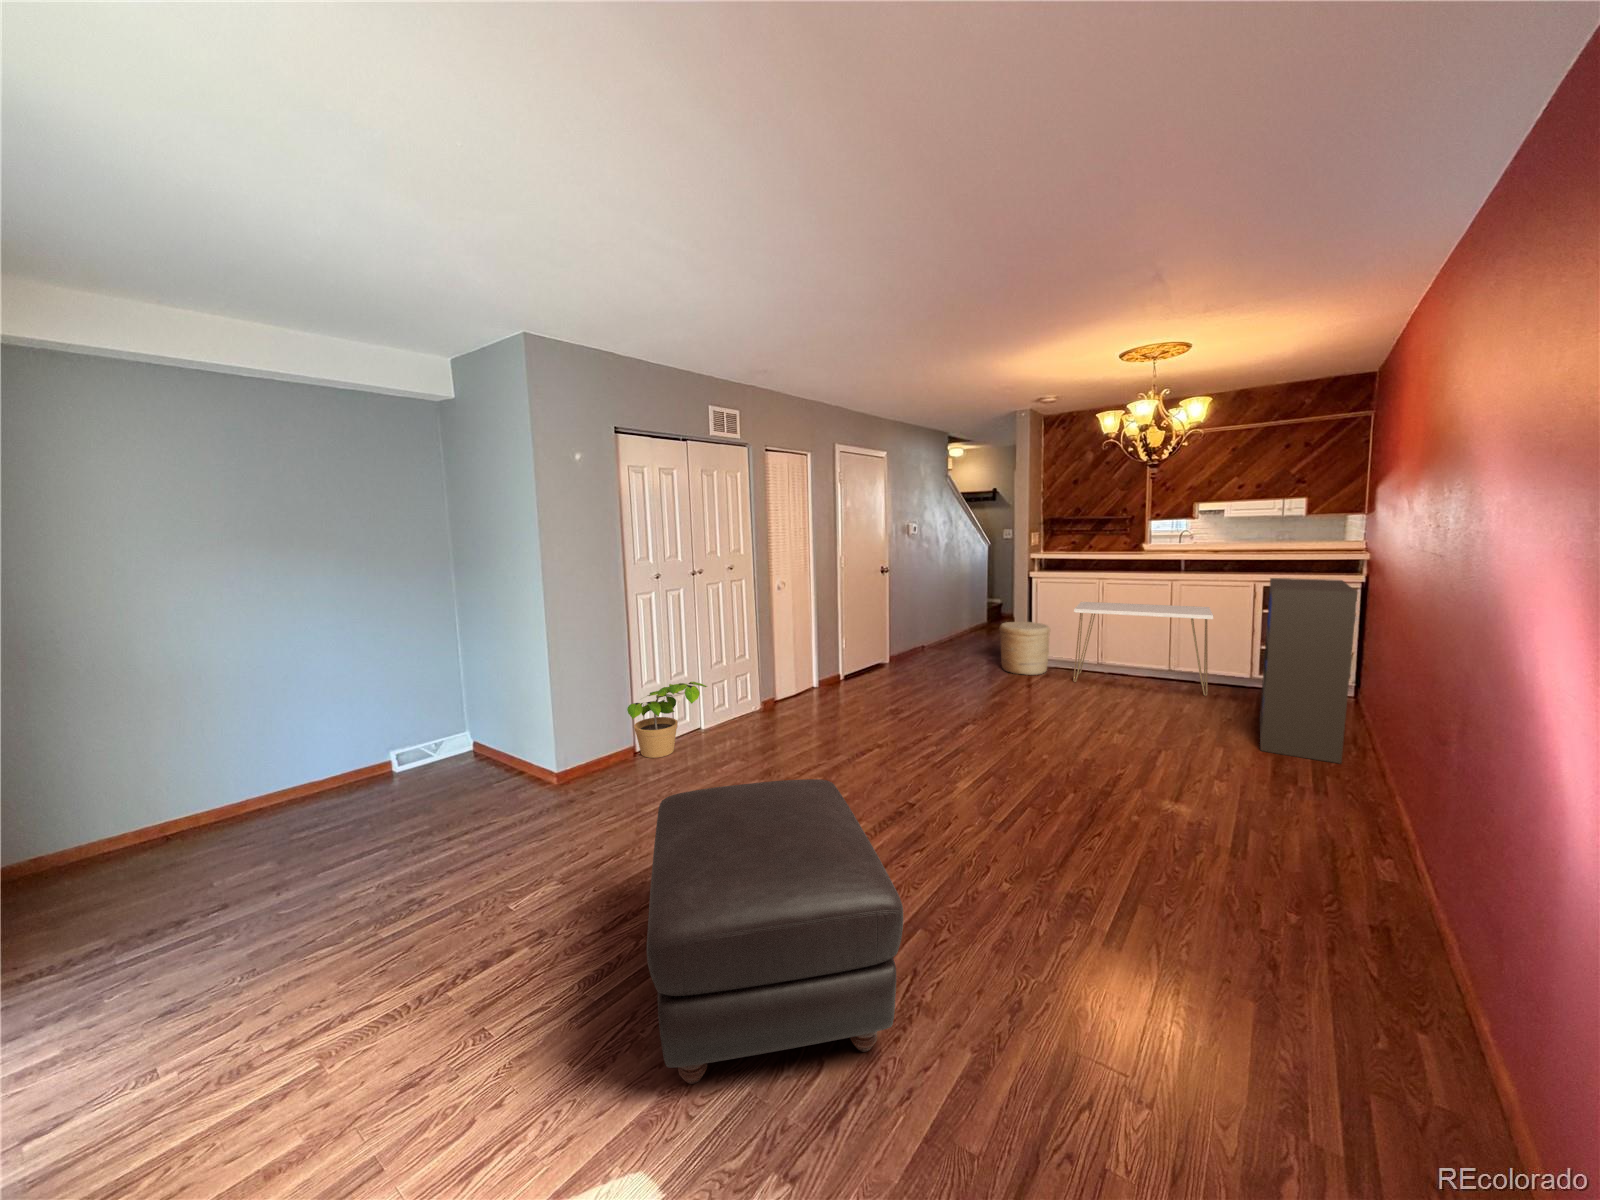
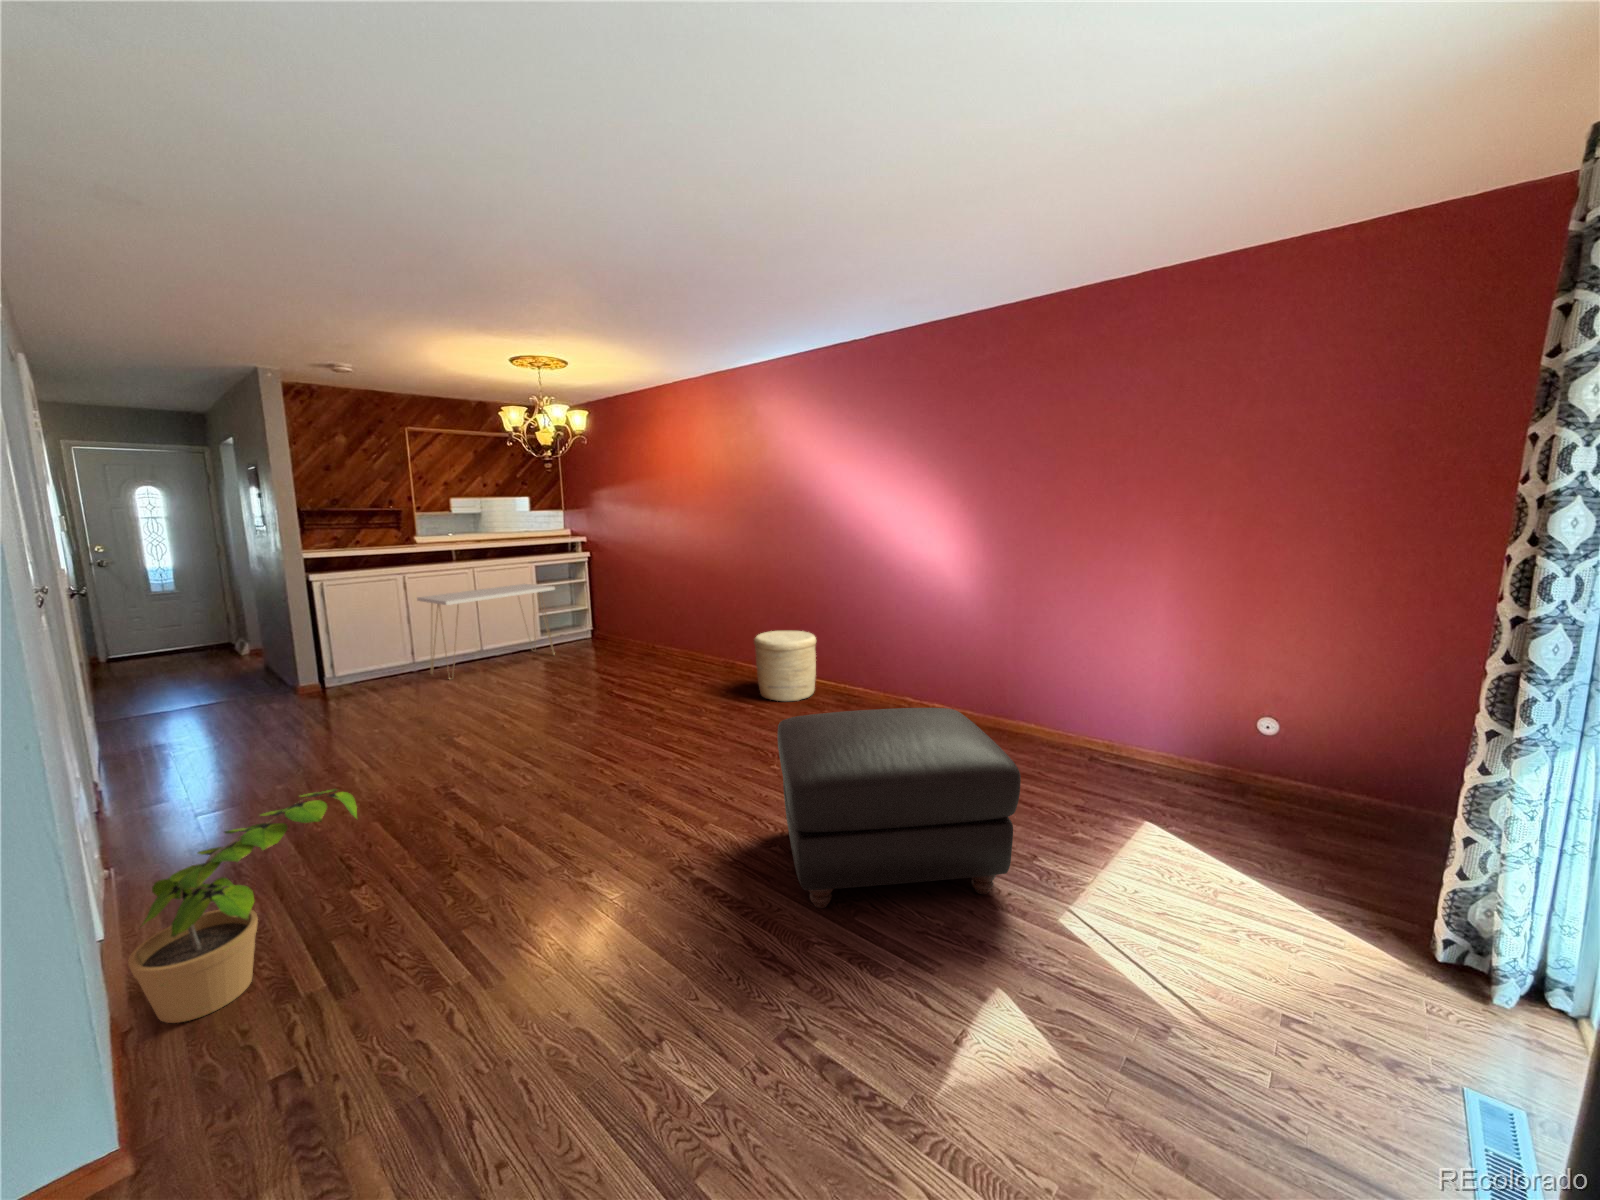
bookshelf: present [1260,578,1357,763] -> none [604,546,693,667]
woven basket: present [1000,622,1050,675] -> present [754,631,816,702]

